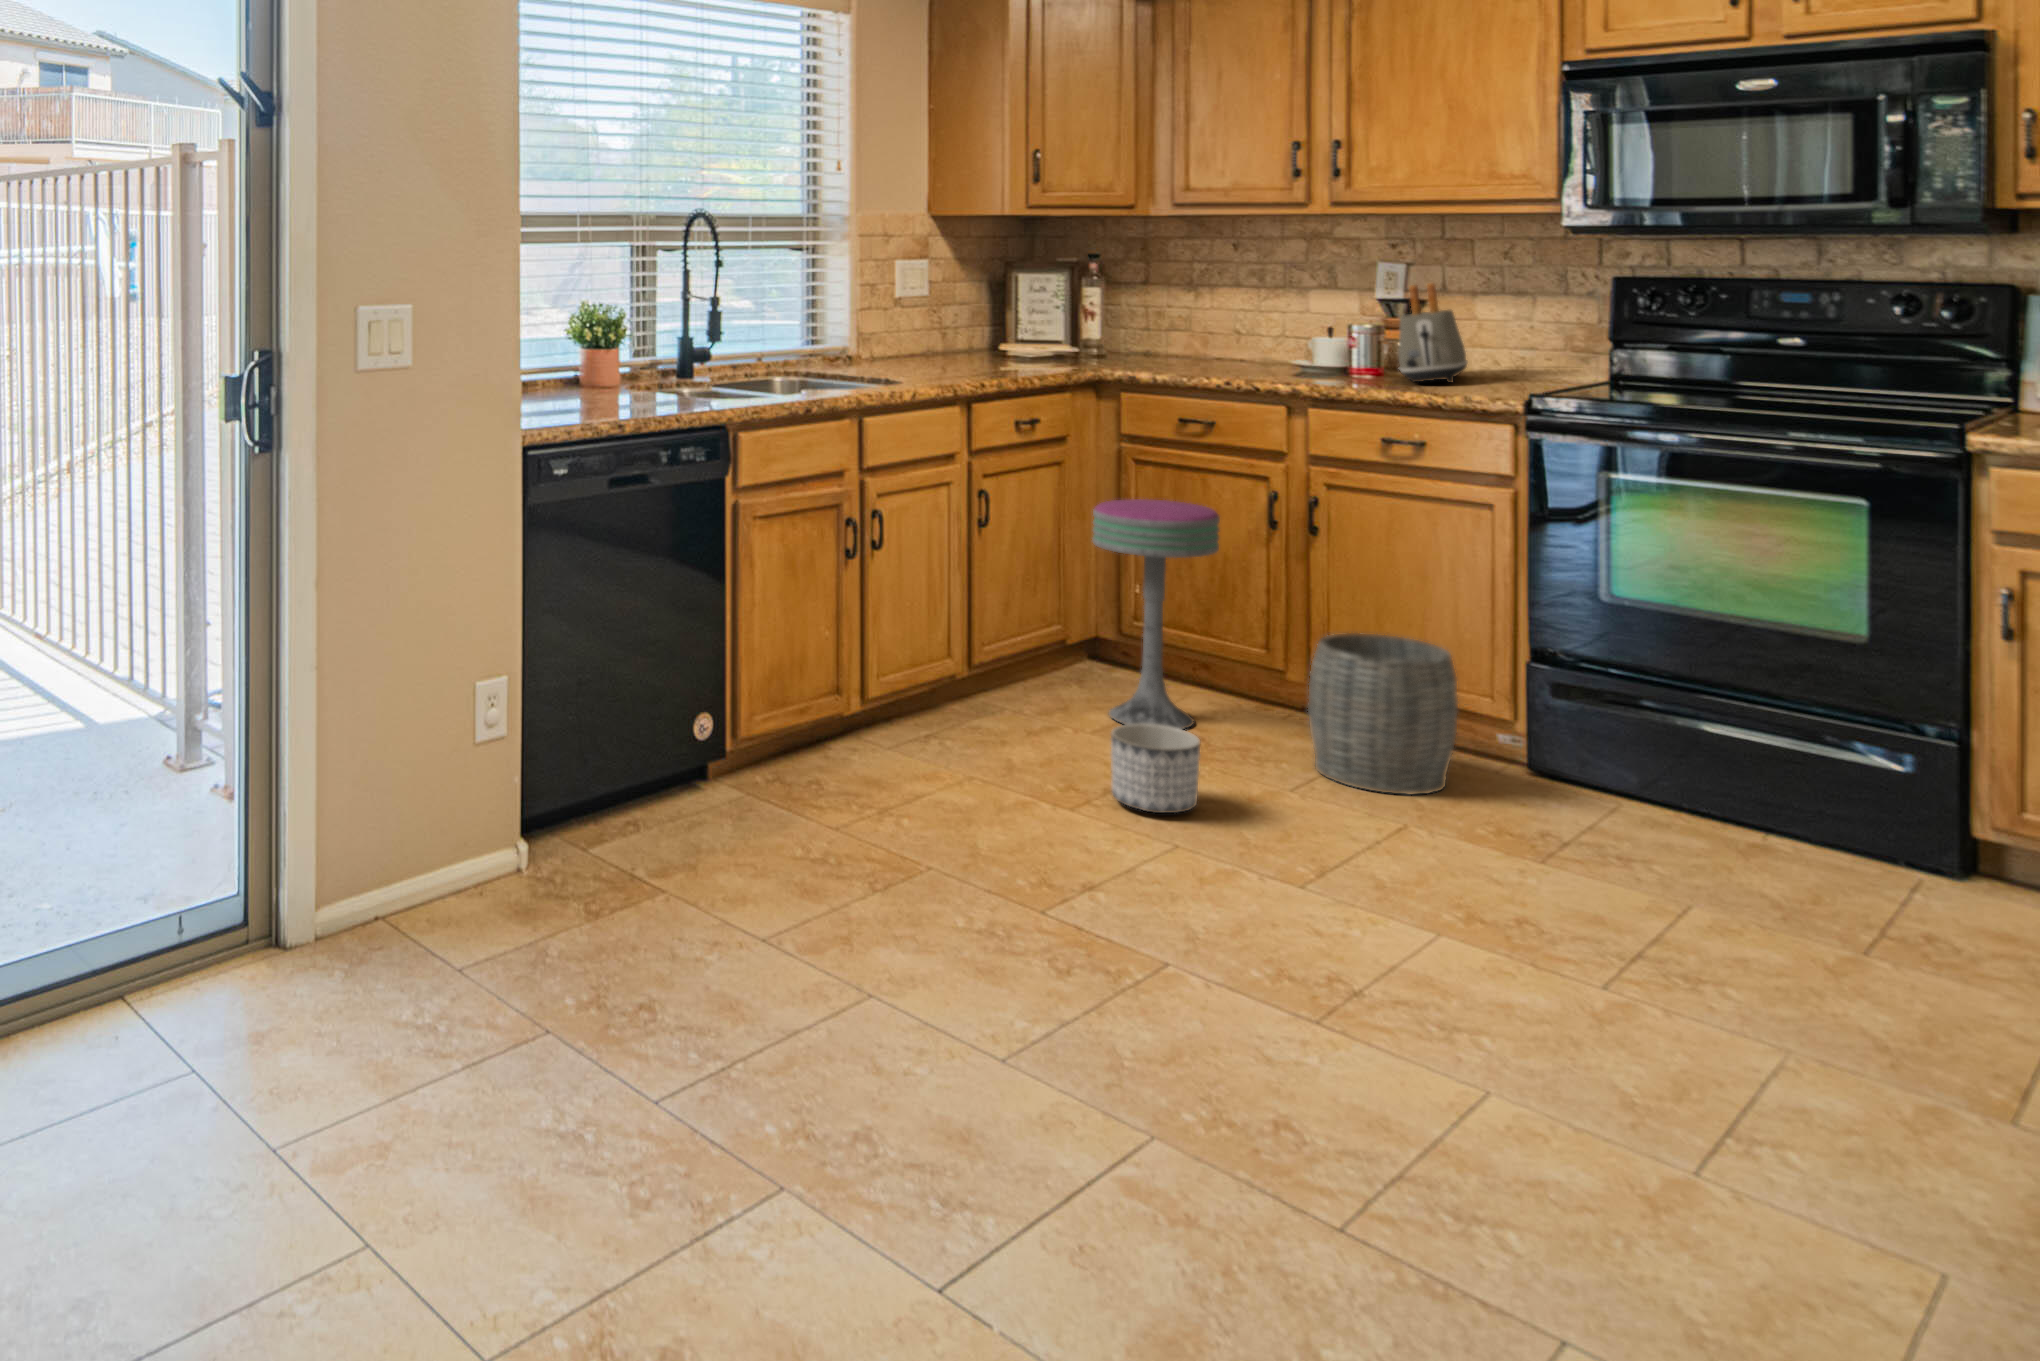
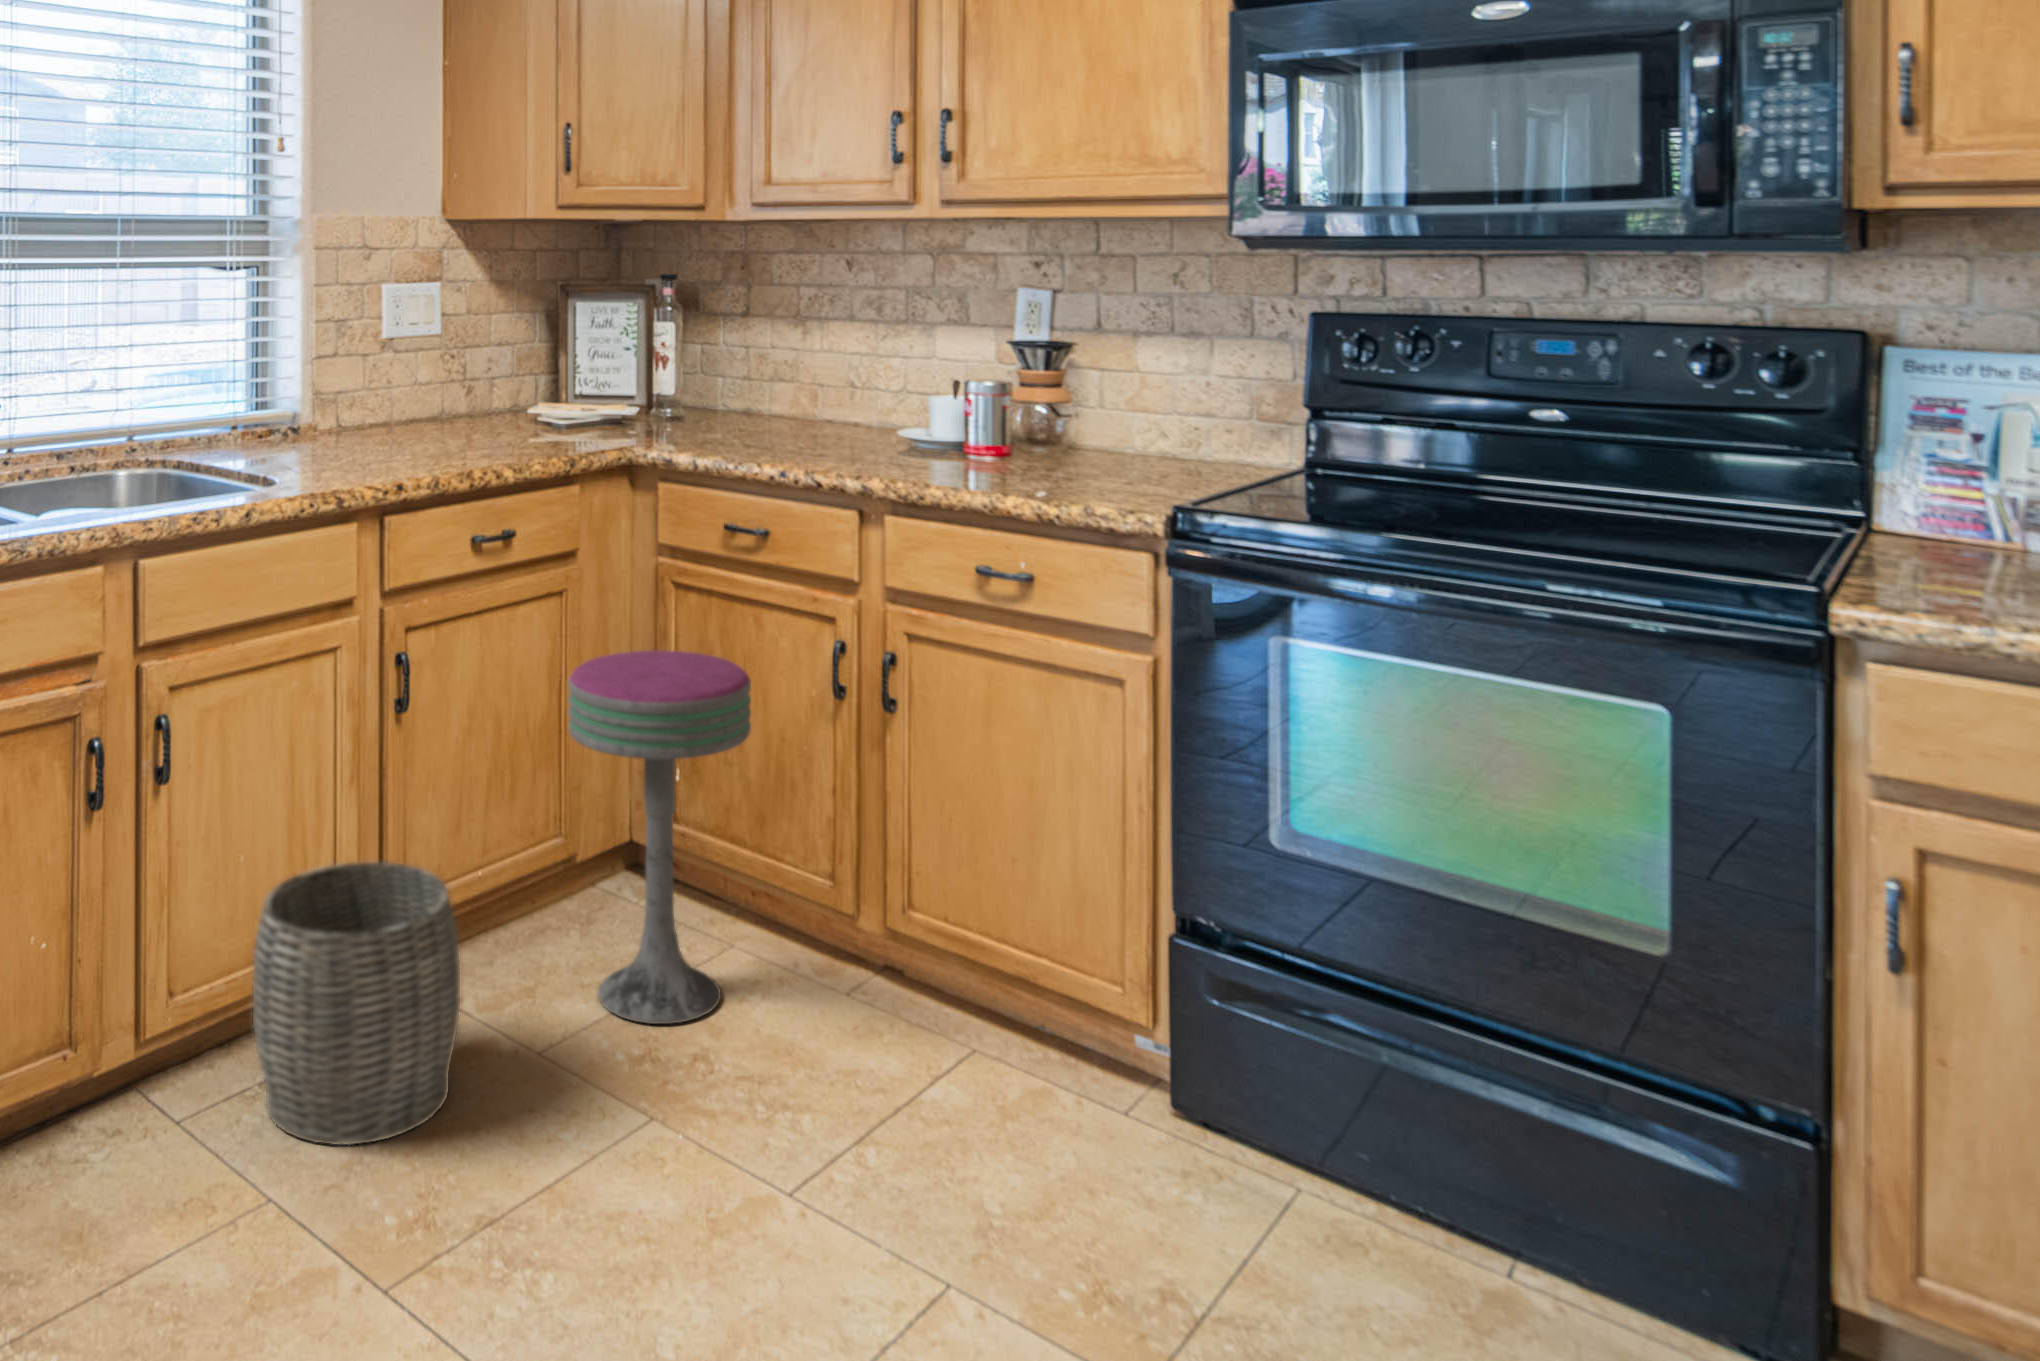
toaster: present [1398,283,1468,383] -> none [1021,321,1120,473]
woven basket: present [1308,633,1458,794] -> present [252,862,460,1145]
planter: present [1111,724,1200,813] -> none [474,1084,619,1273]

